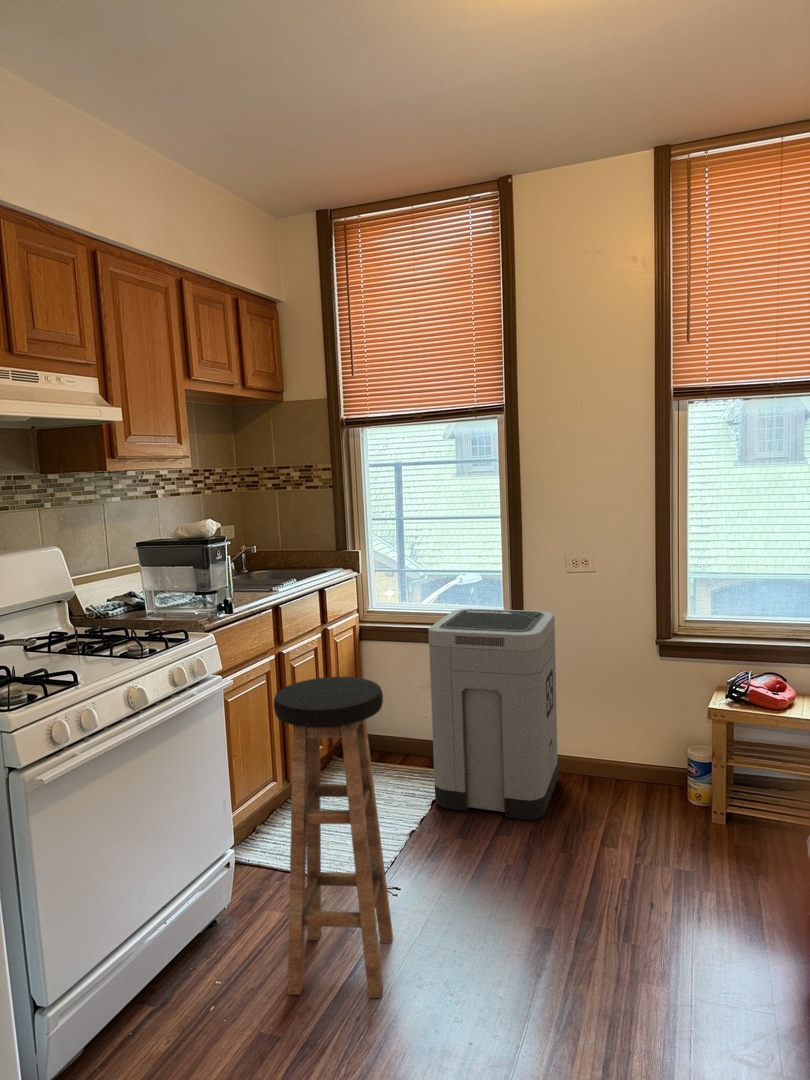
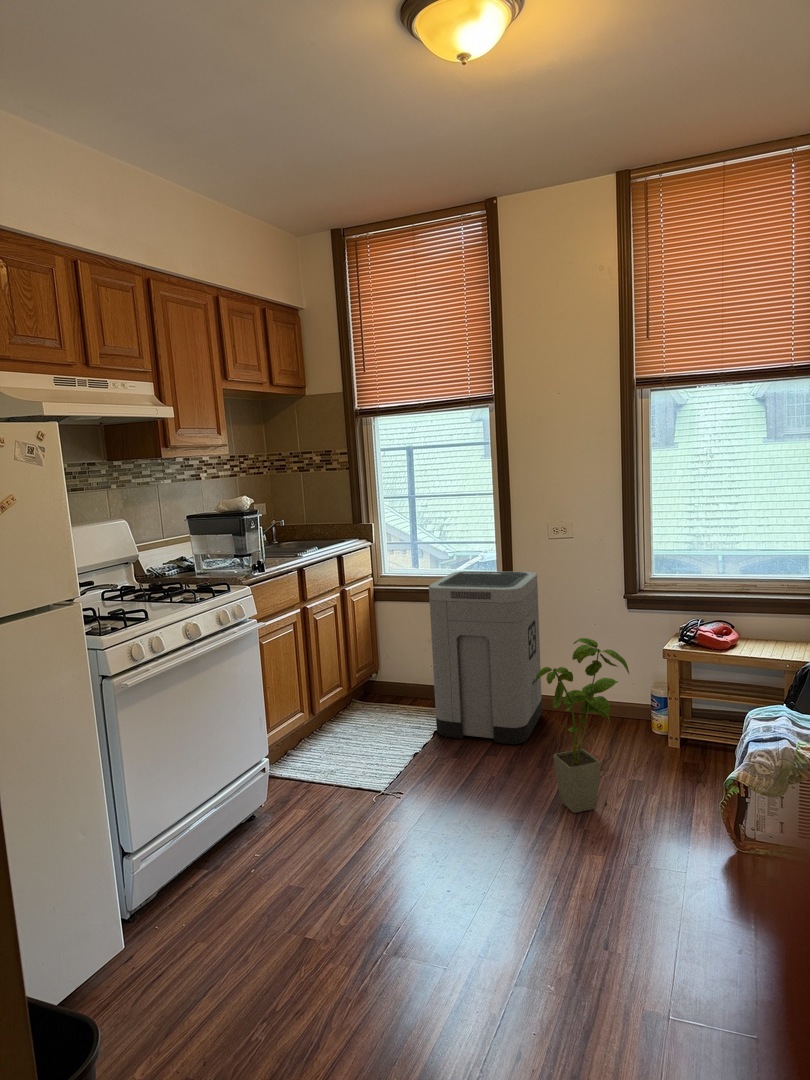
bar stool: present [274,677,393,998] -> none [298,618,396,865]
house plant: none [566,702,688,919] -> present [535,638,629,813]

